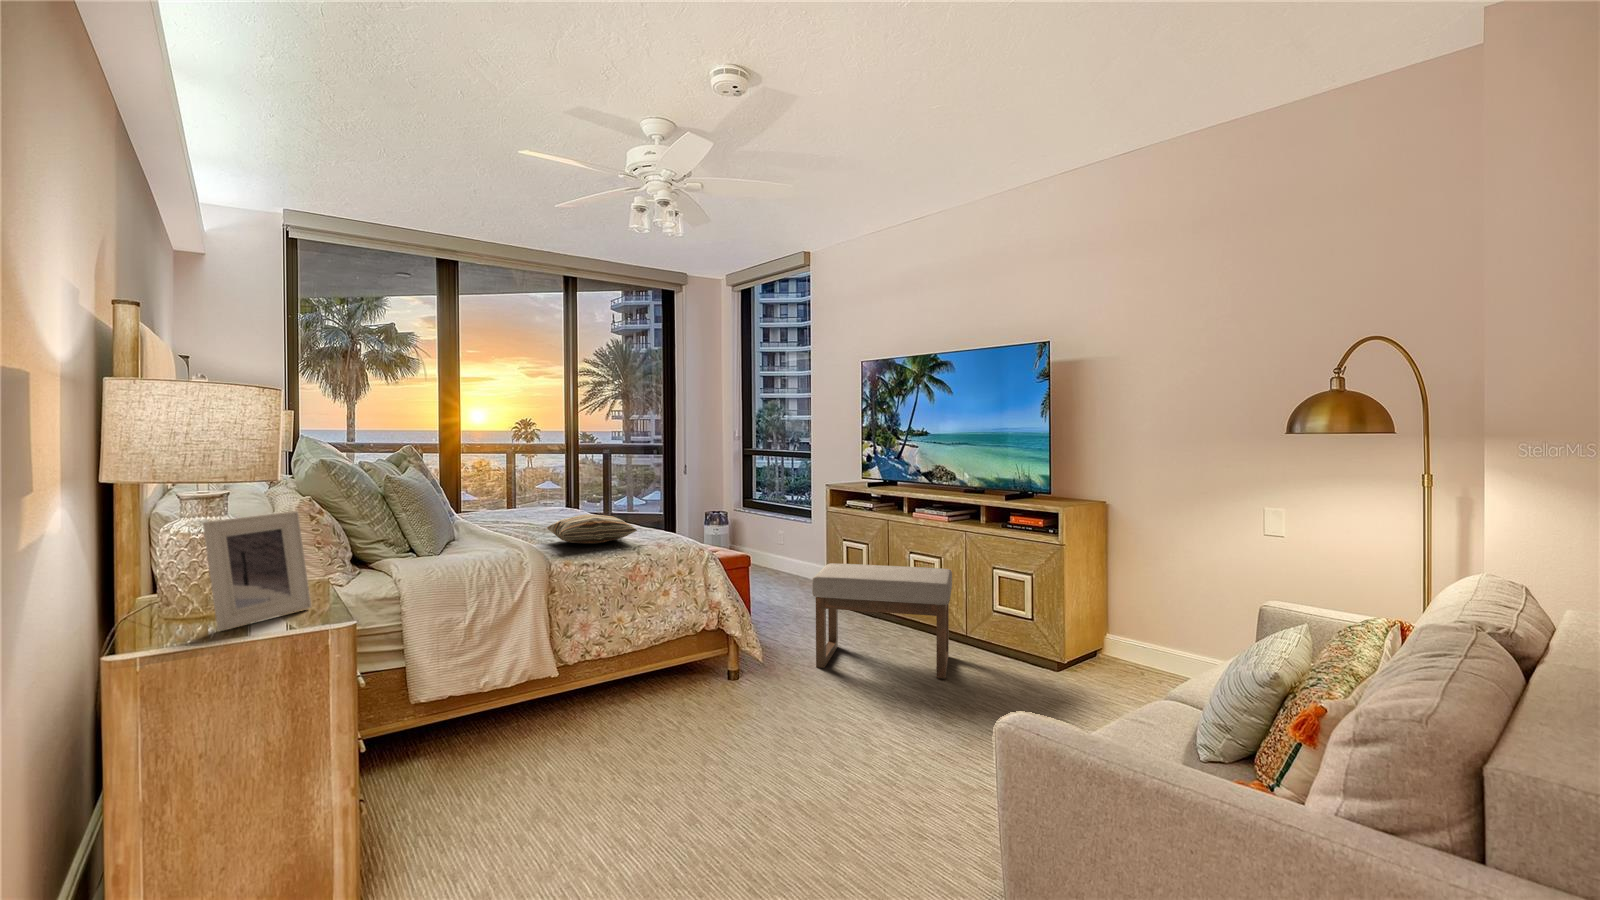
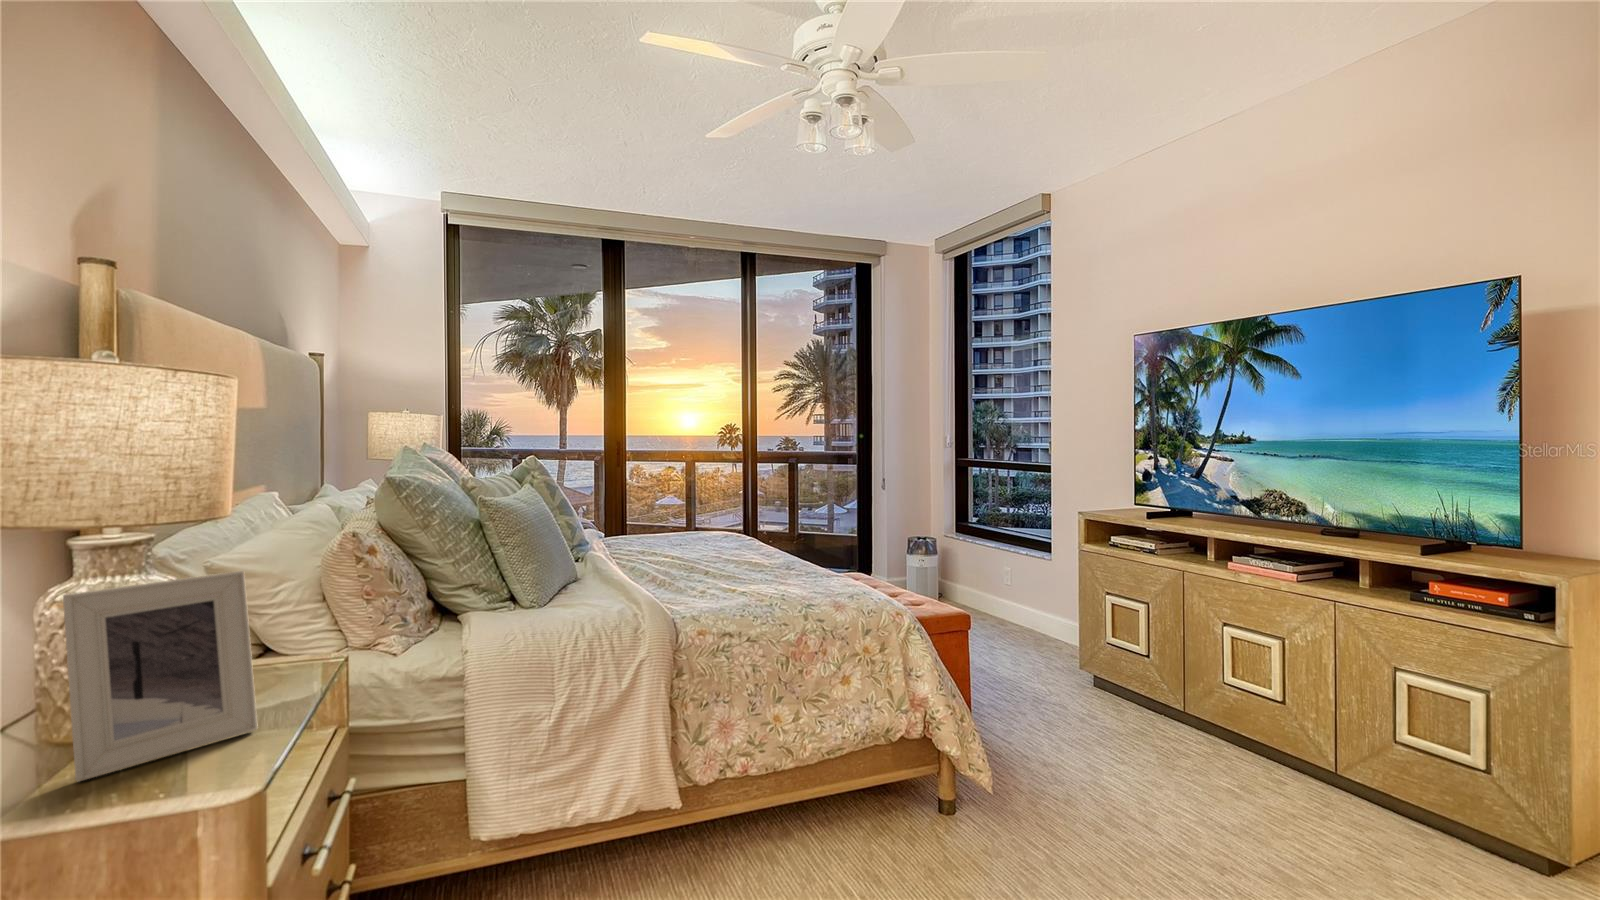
pillow: present [547,514,637,544] -> none [686,555,804,598]
ottoman: present [812,563,952,679] -> none [1070,640,1330,868]

